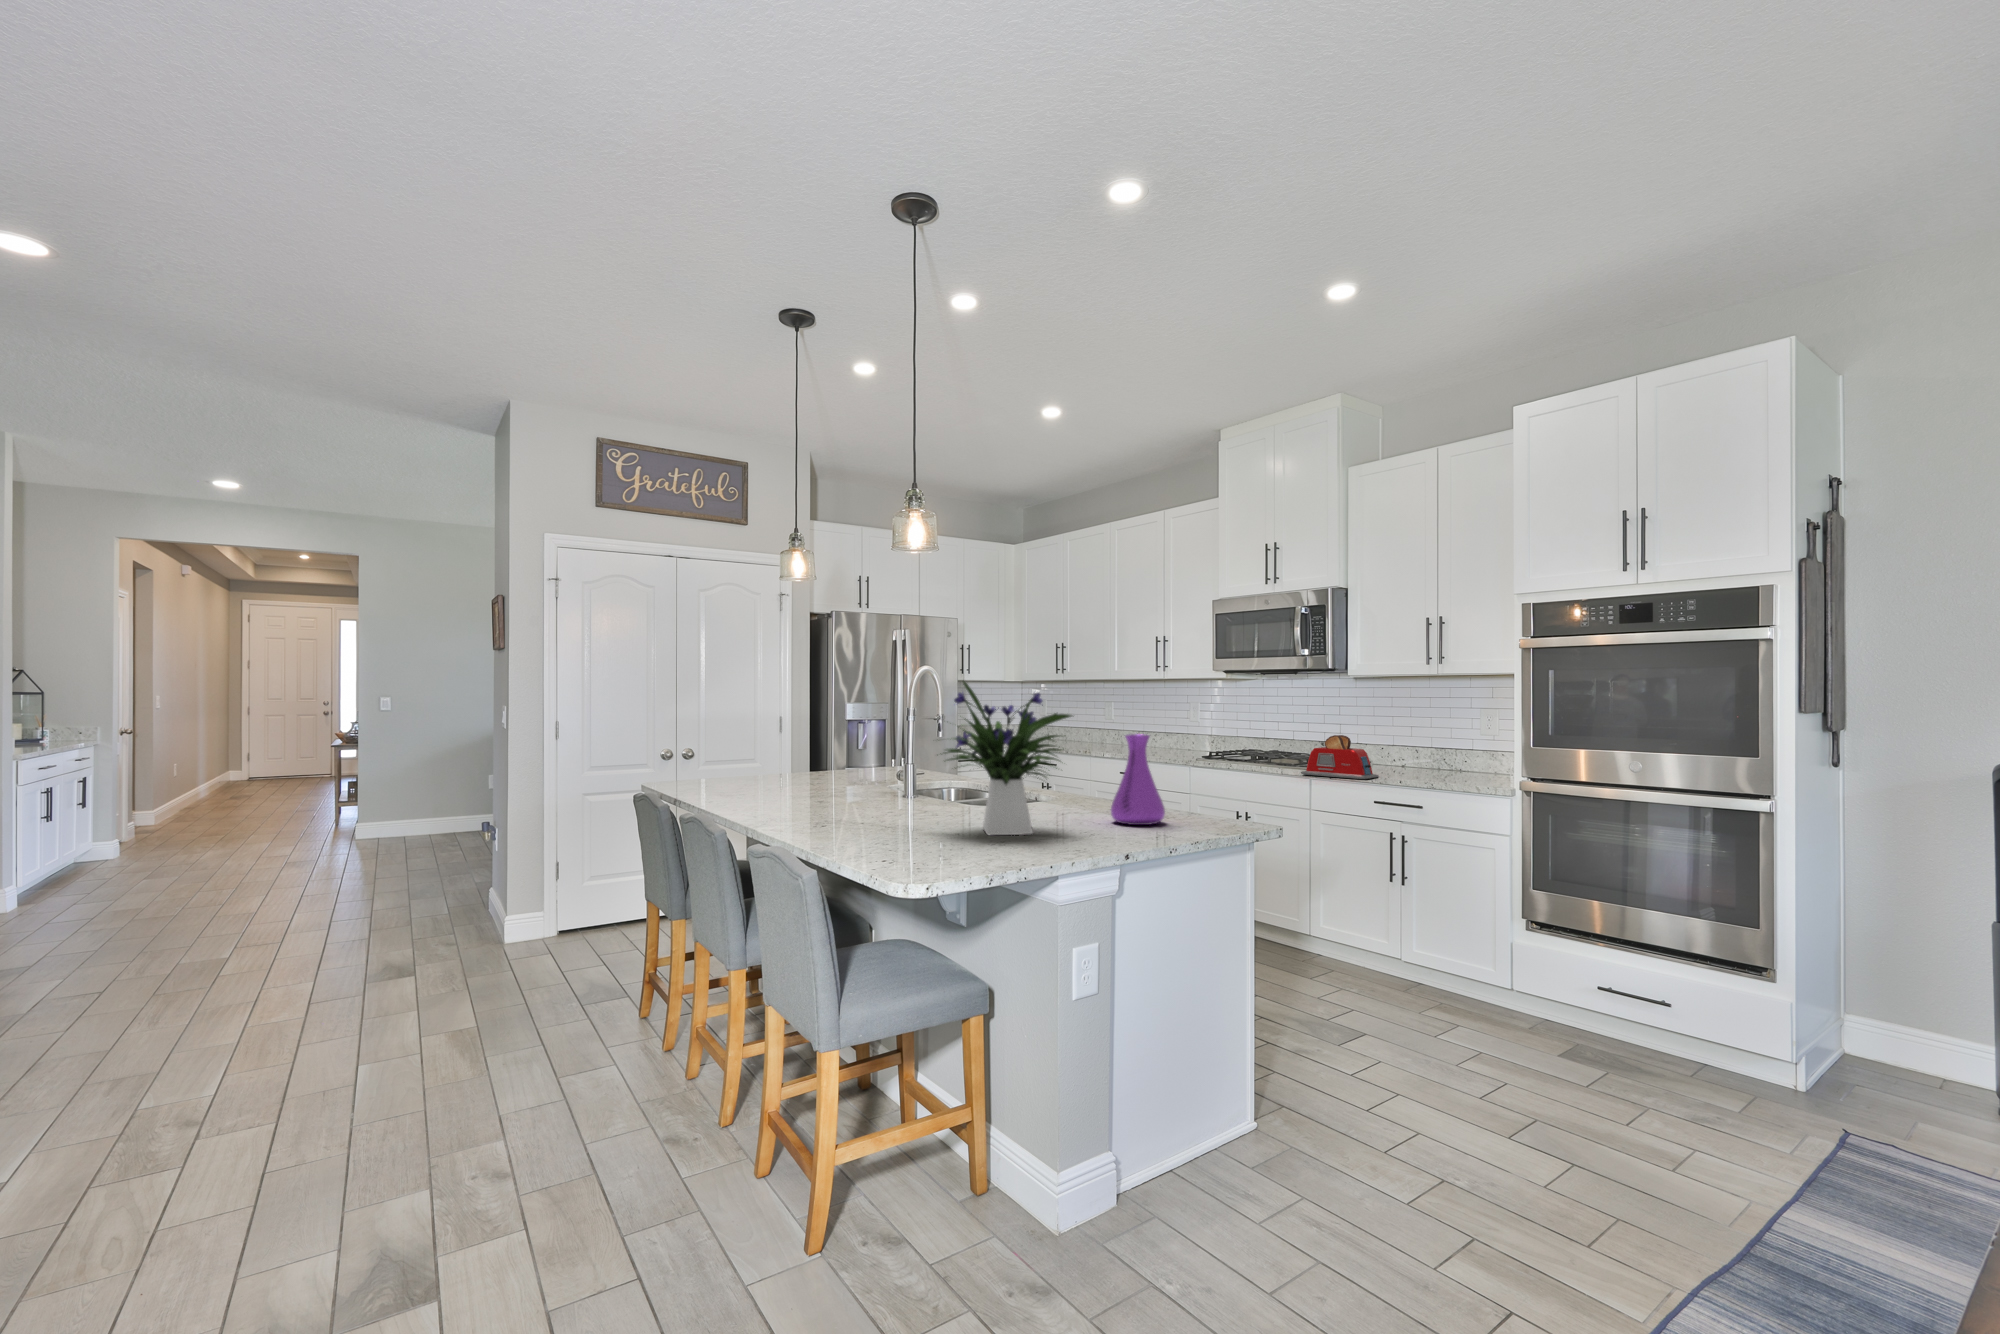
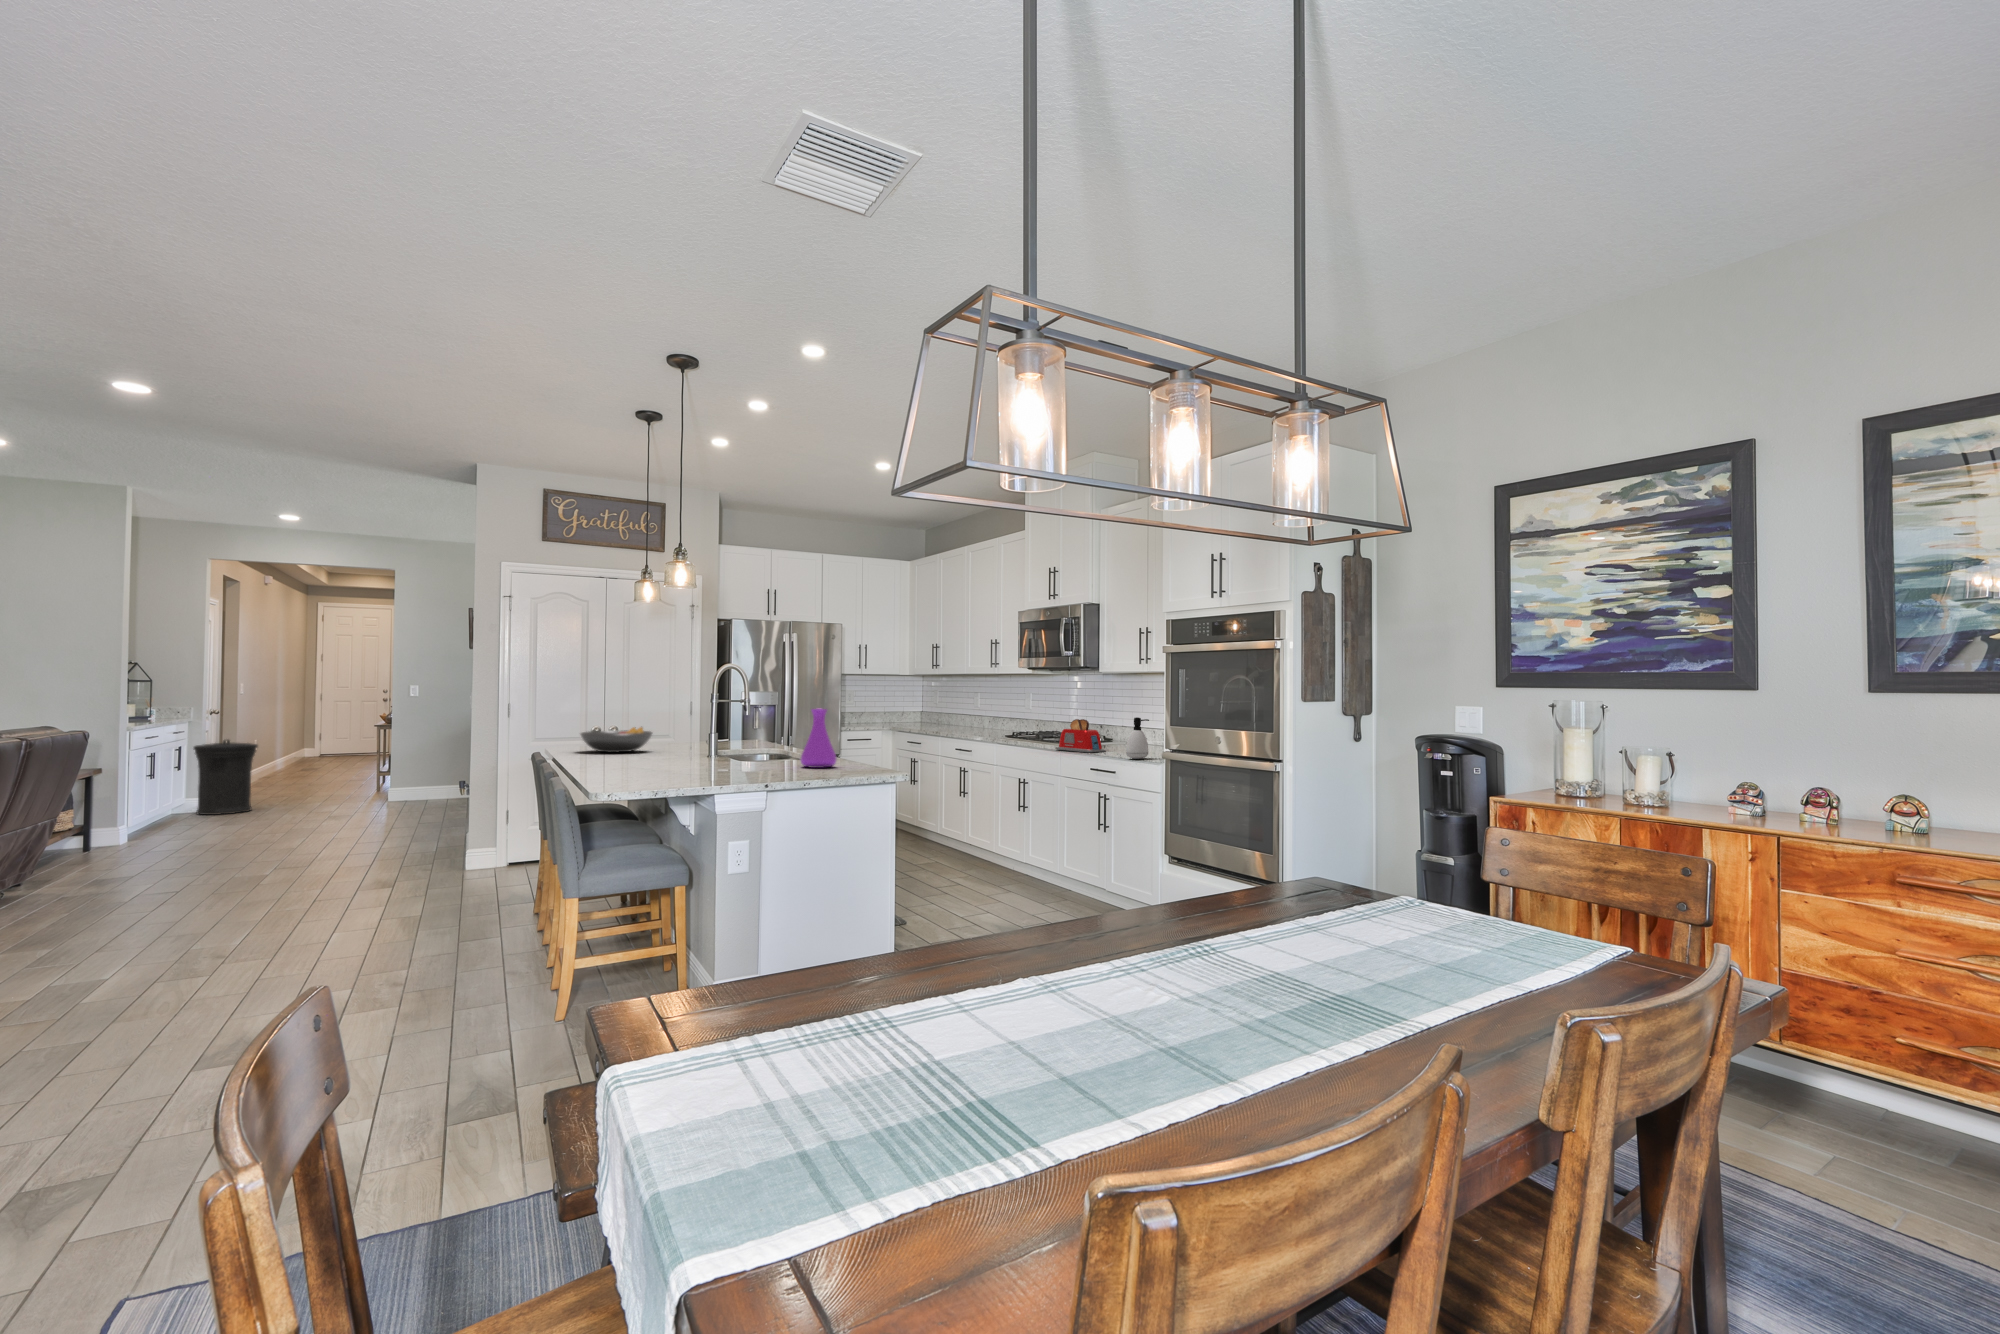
flower arrangement: present [947,681,1072,835] -> none [671,671,766,769]
soap dispenser: none [1448,735,1483,790] -> present [1126,717,1149,759]
fruit bowl: none [716,757,816,796] -> present [581,727,652,752]
trash can: none [100,768,188,865] -> present [194,740,258,815]

